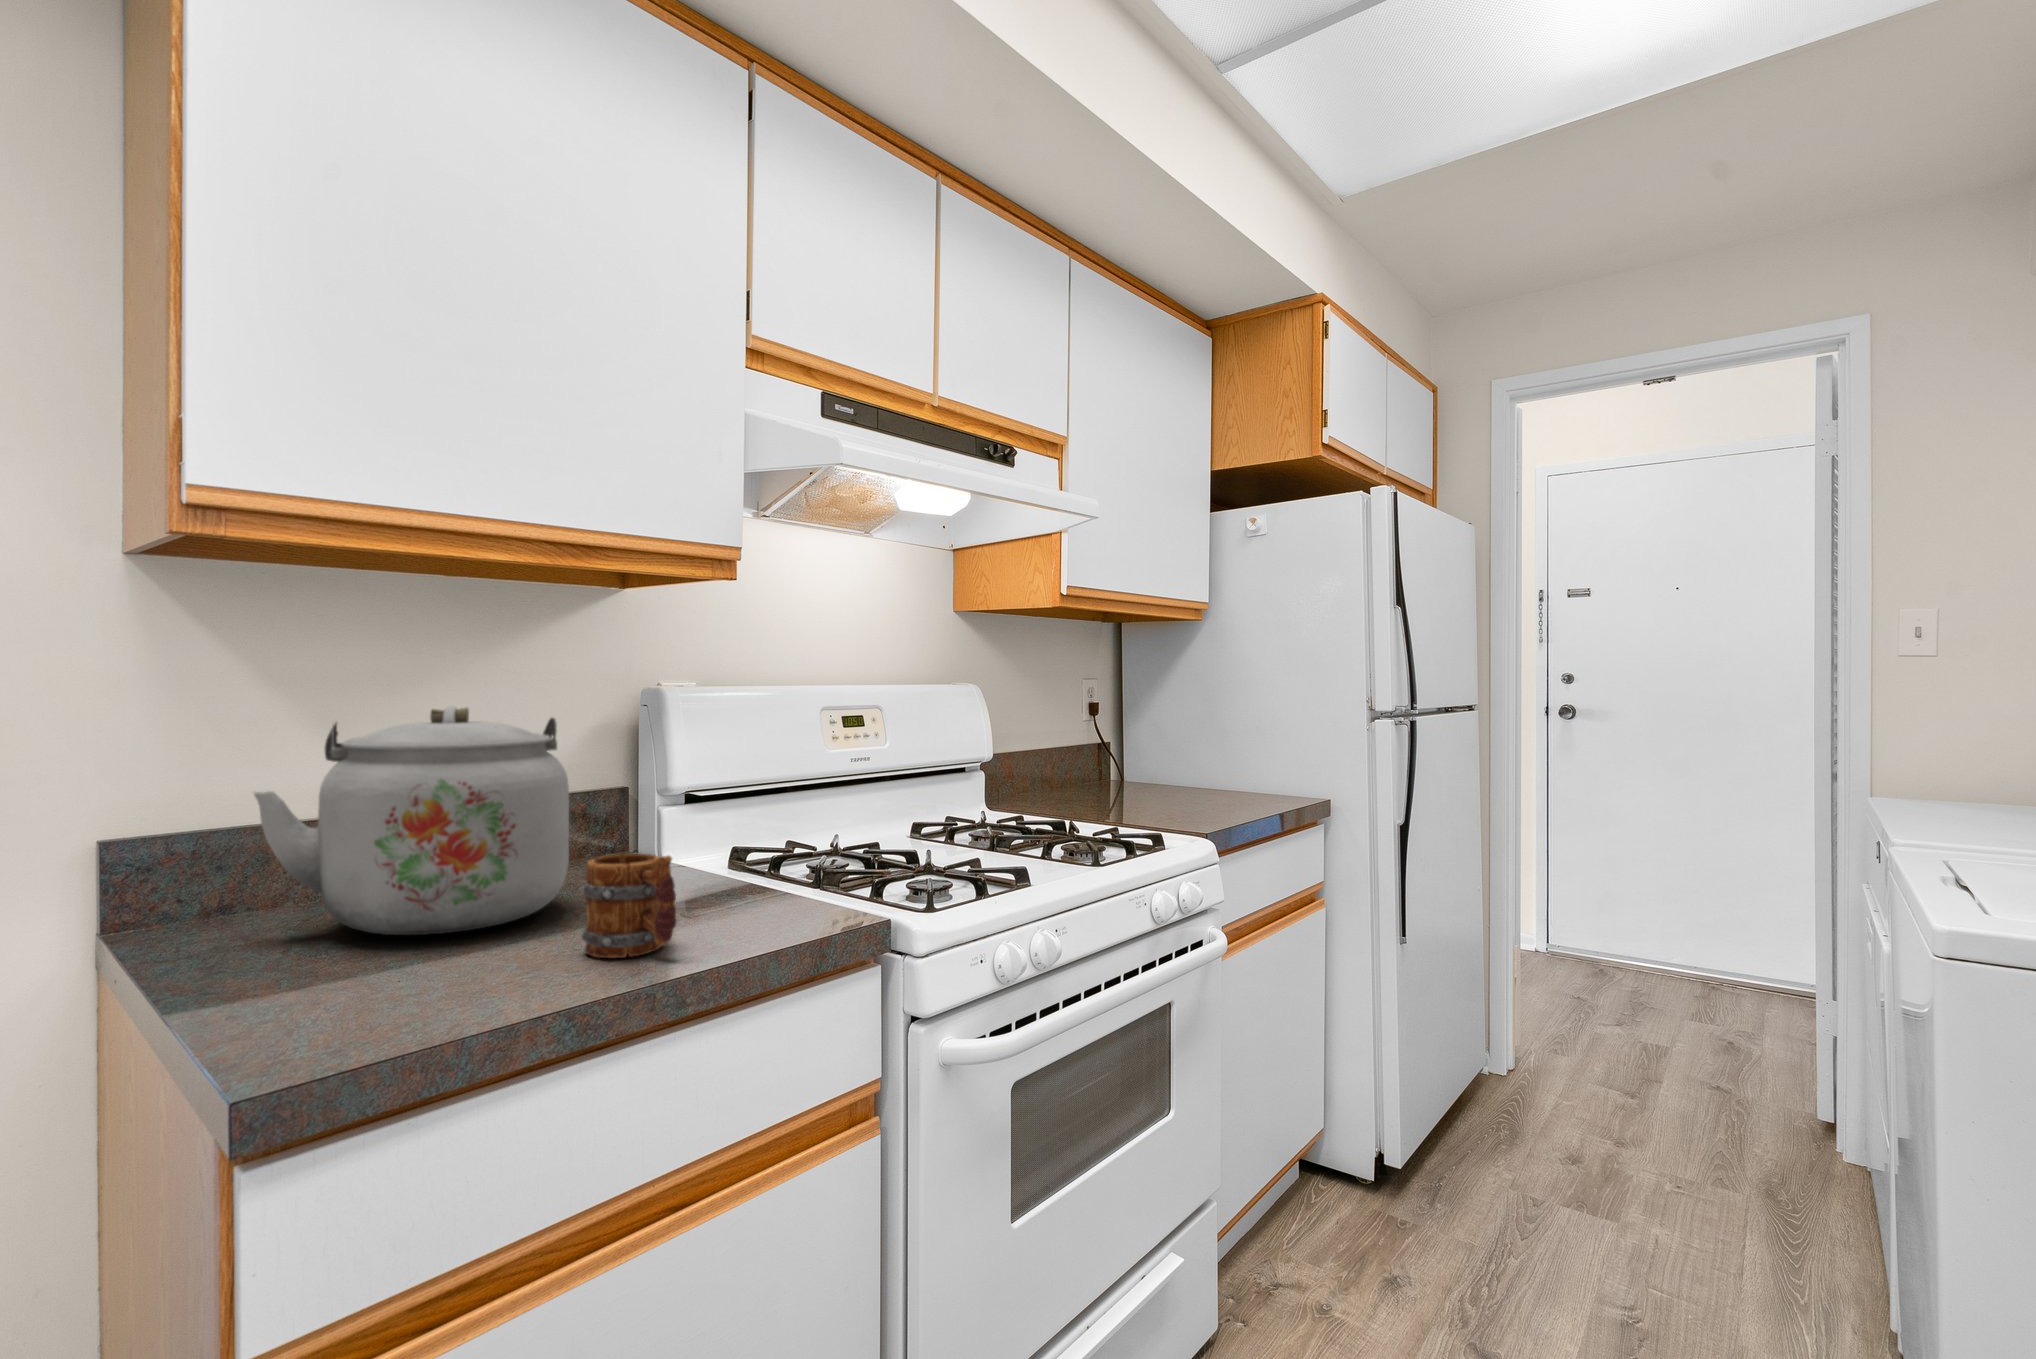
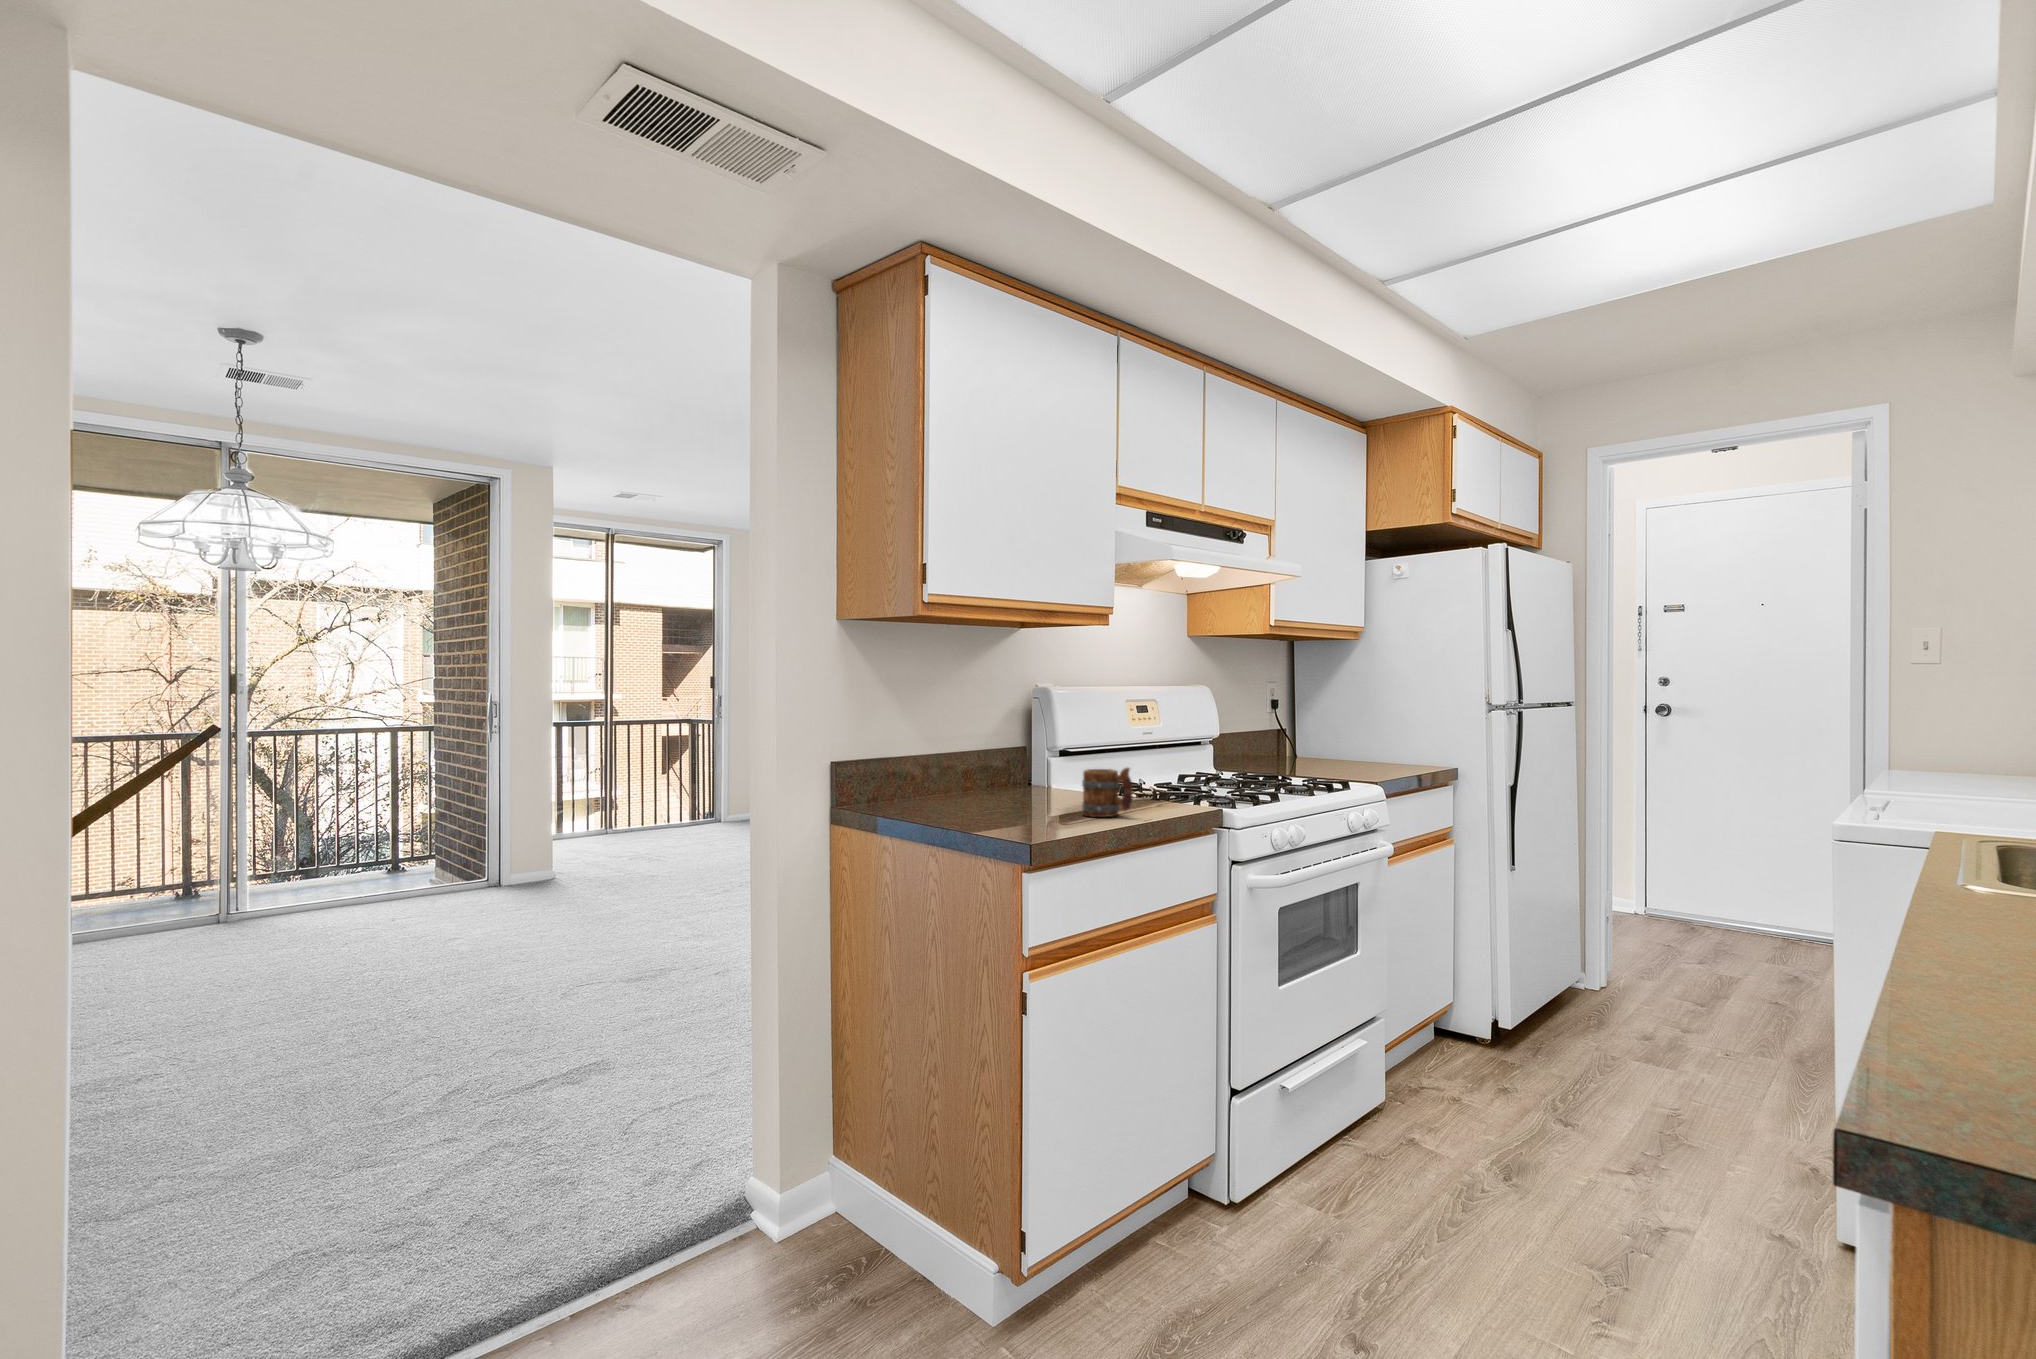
kettle: present [253,706,569,935] -> none [915,695,1047,809]

